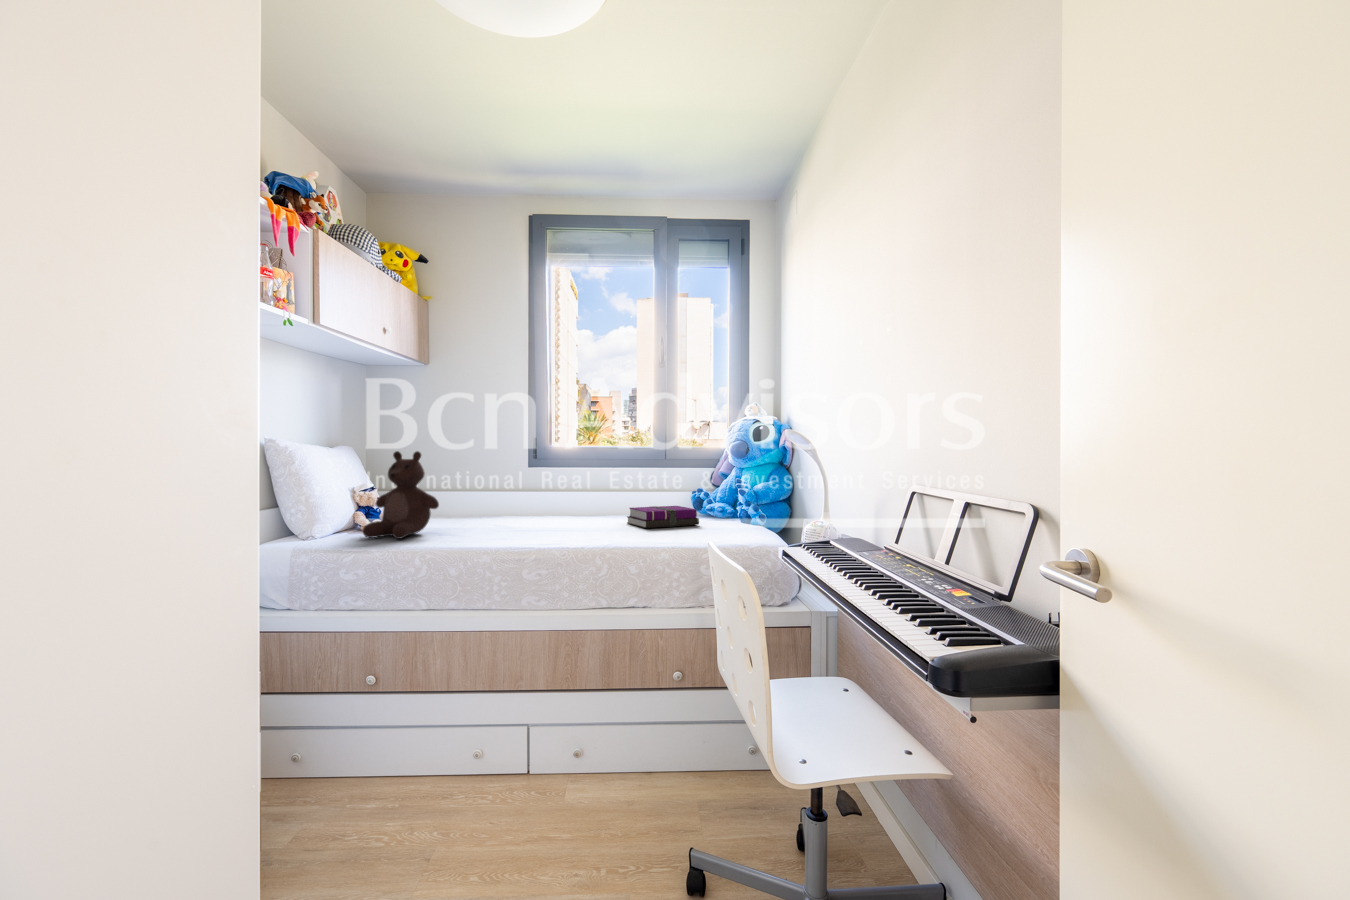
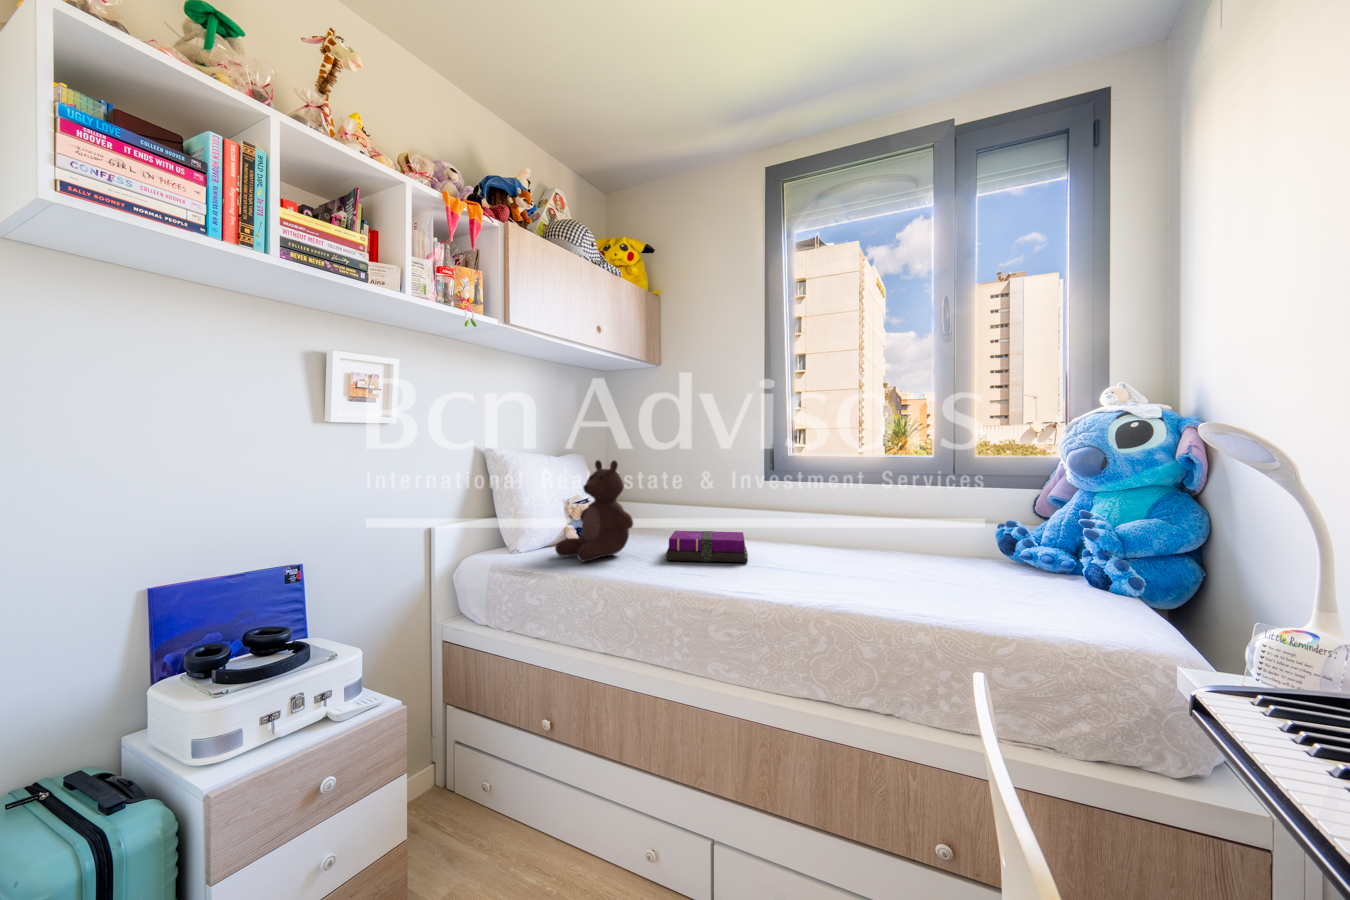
notebook: present [627,506,699,528] -> present [667,531,748,562]

